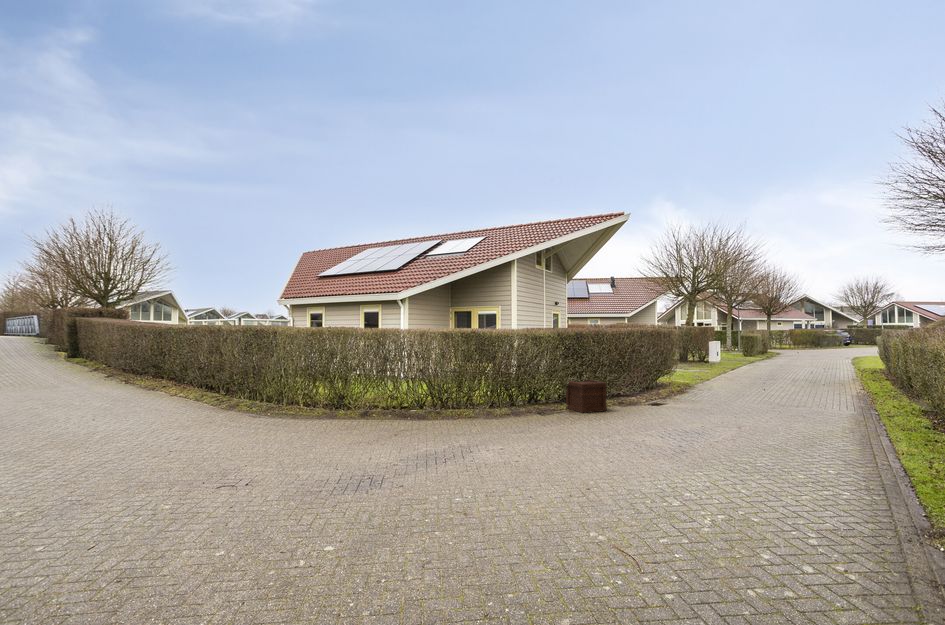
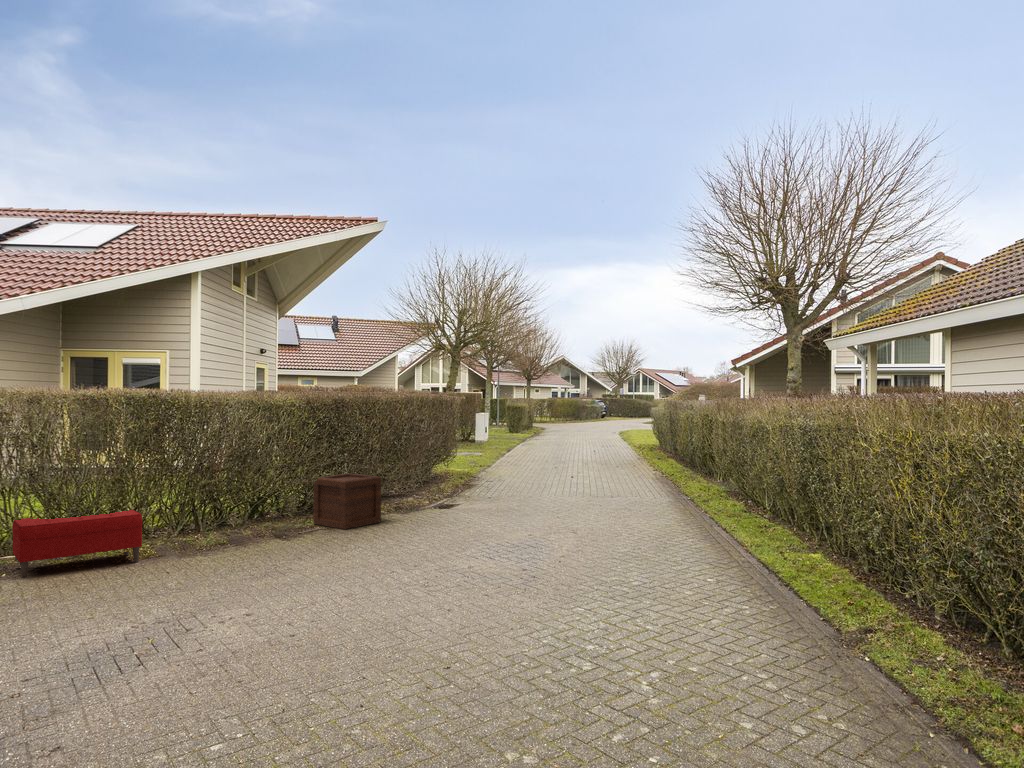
bench: none [419,390,472,419] -> present [12,510,142,578]

